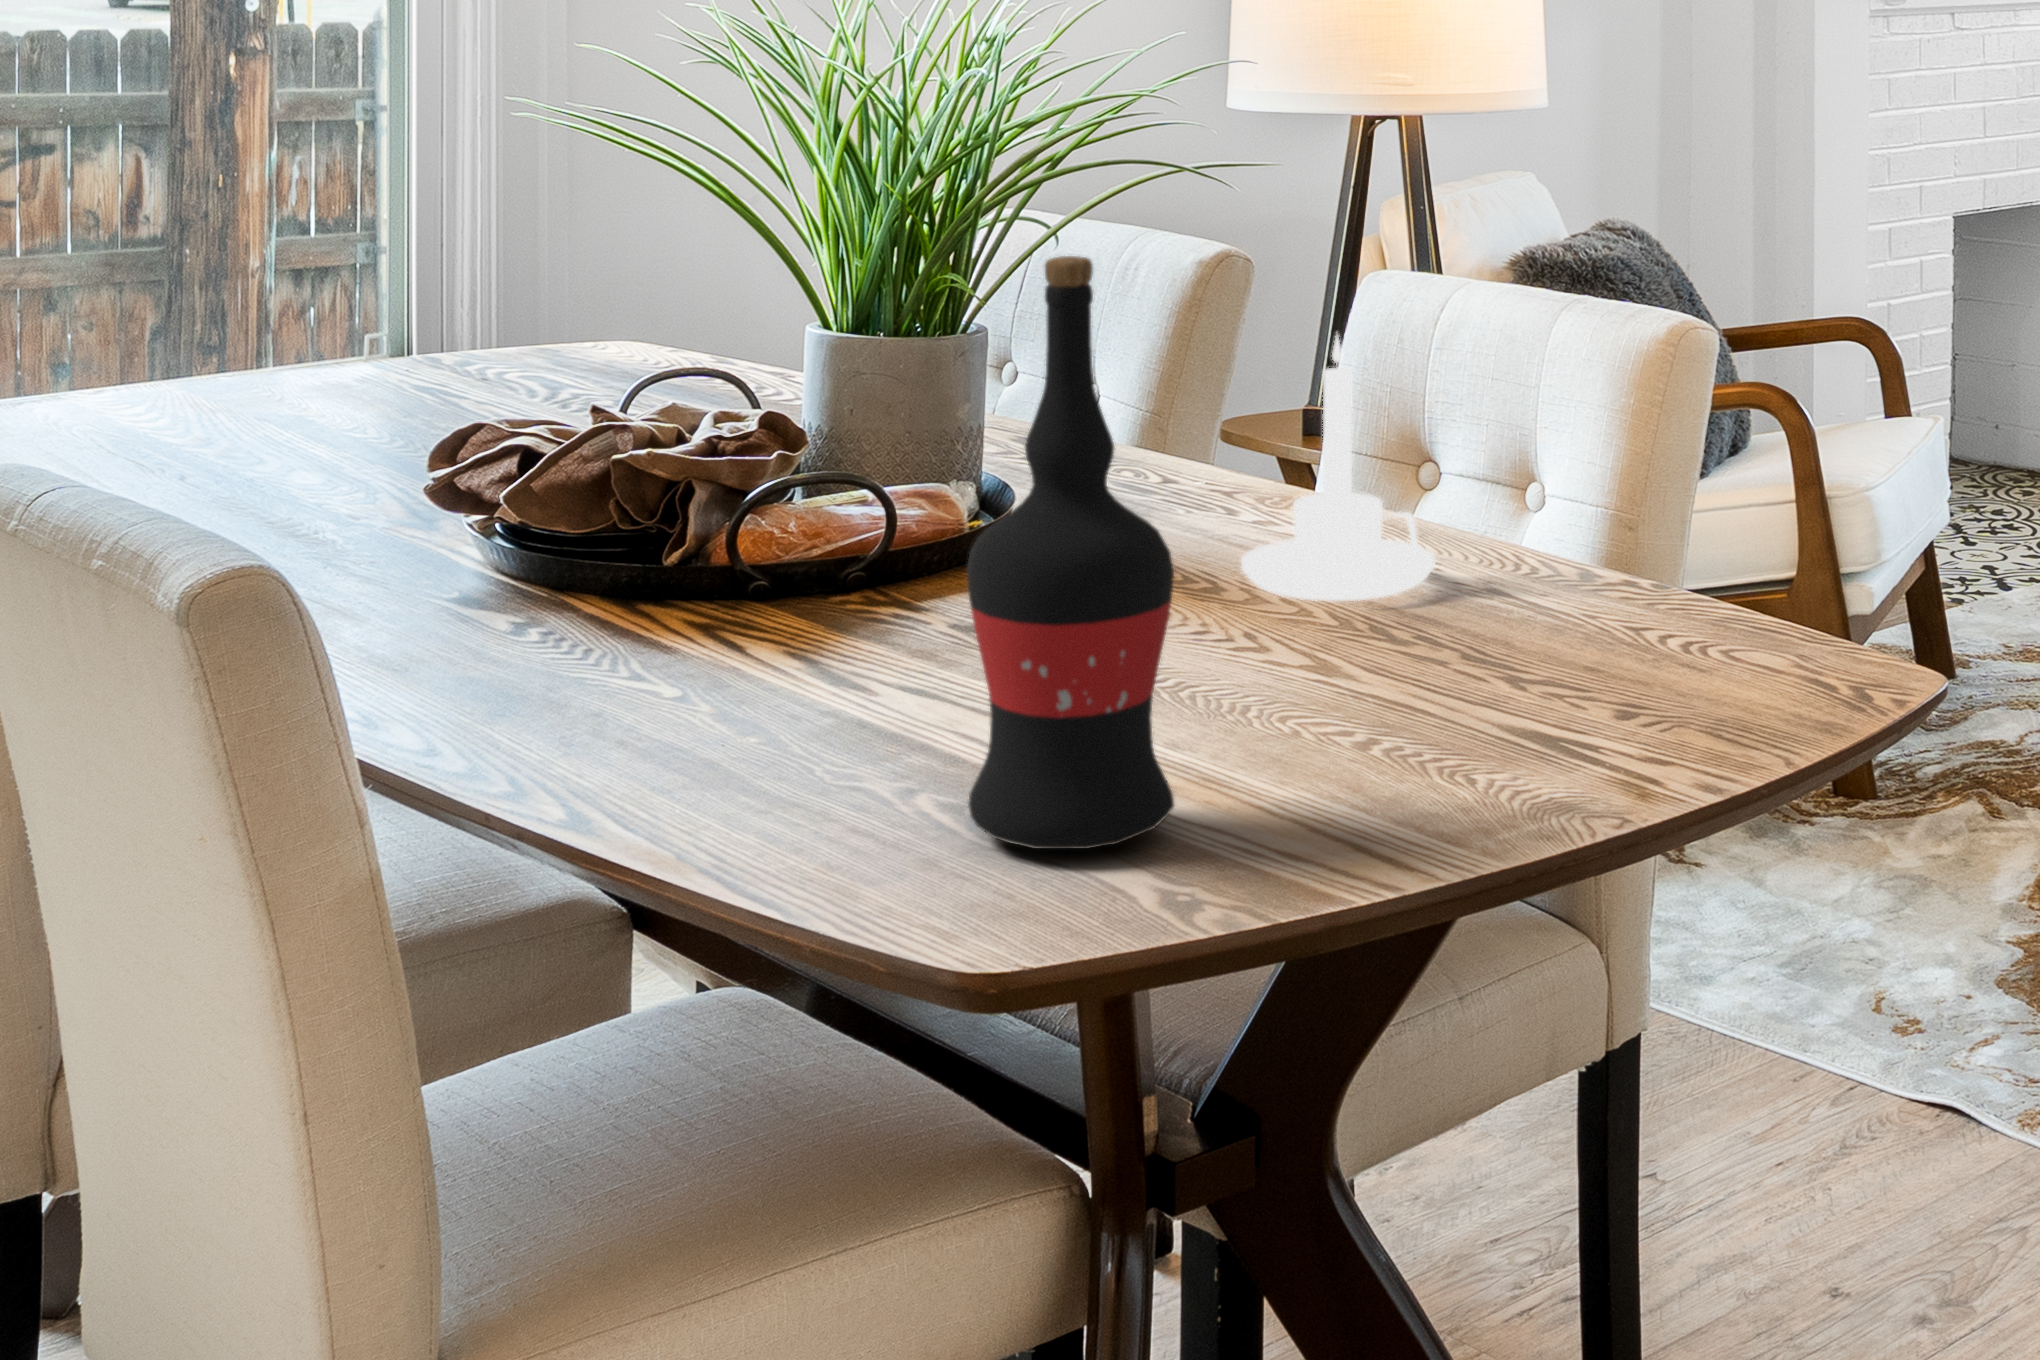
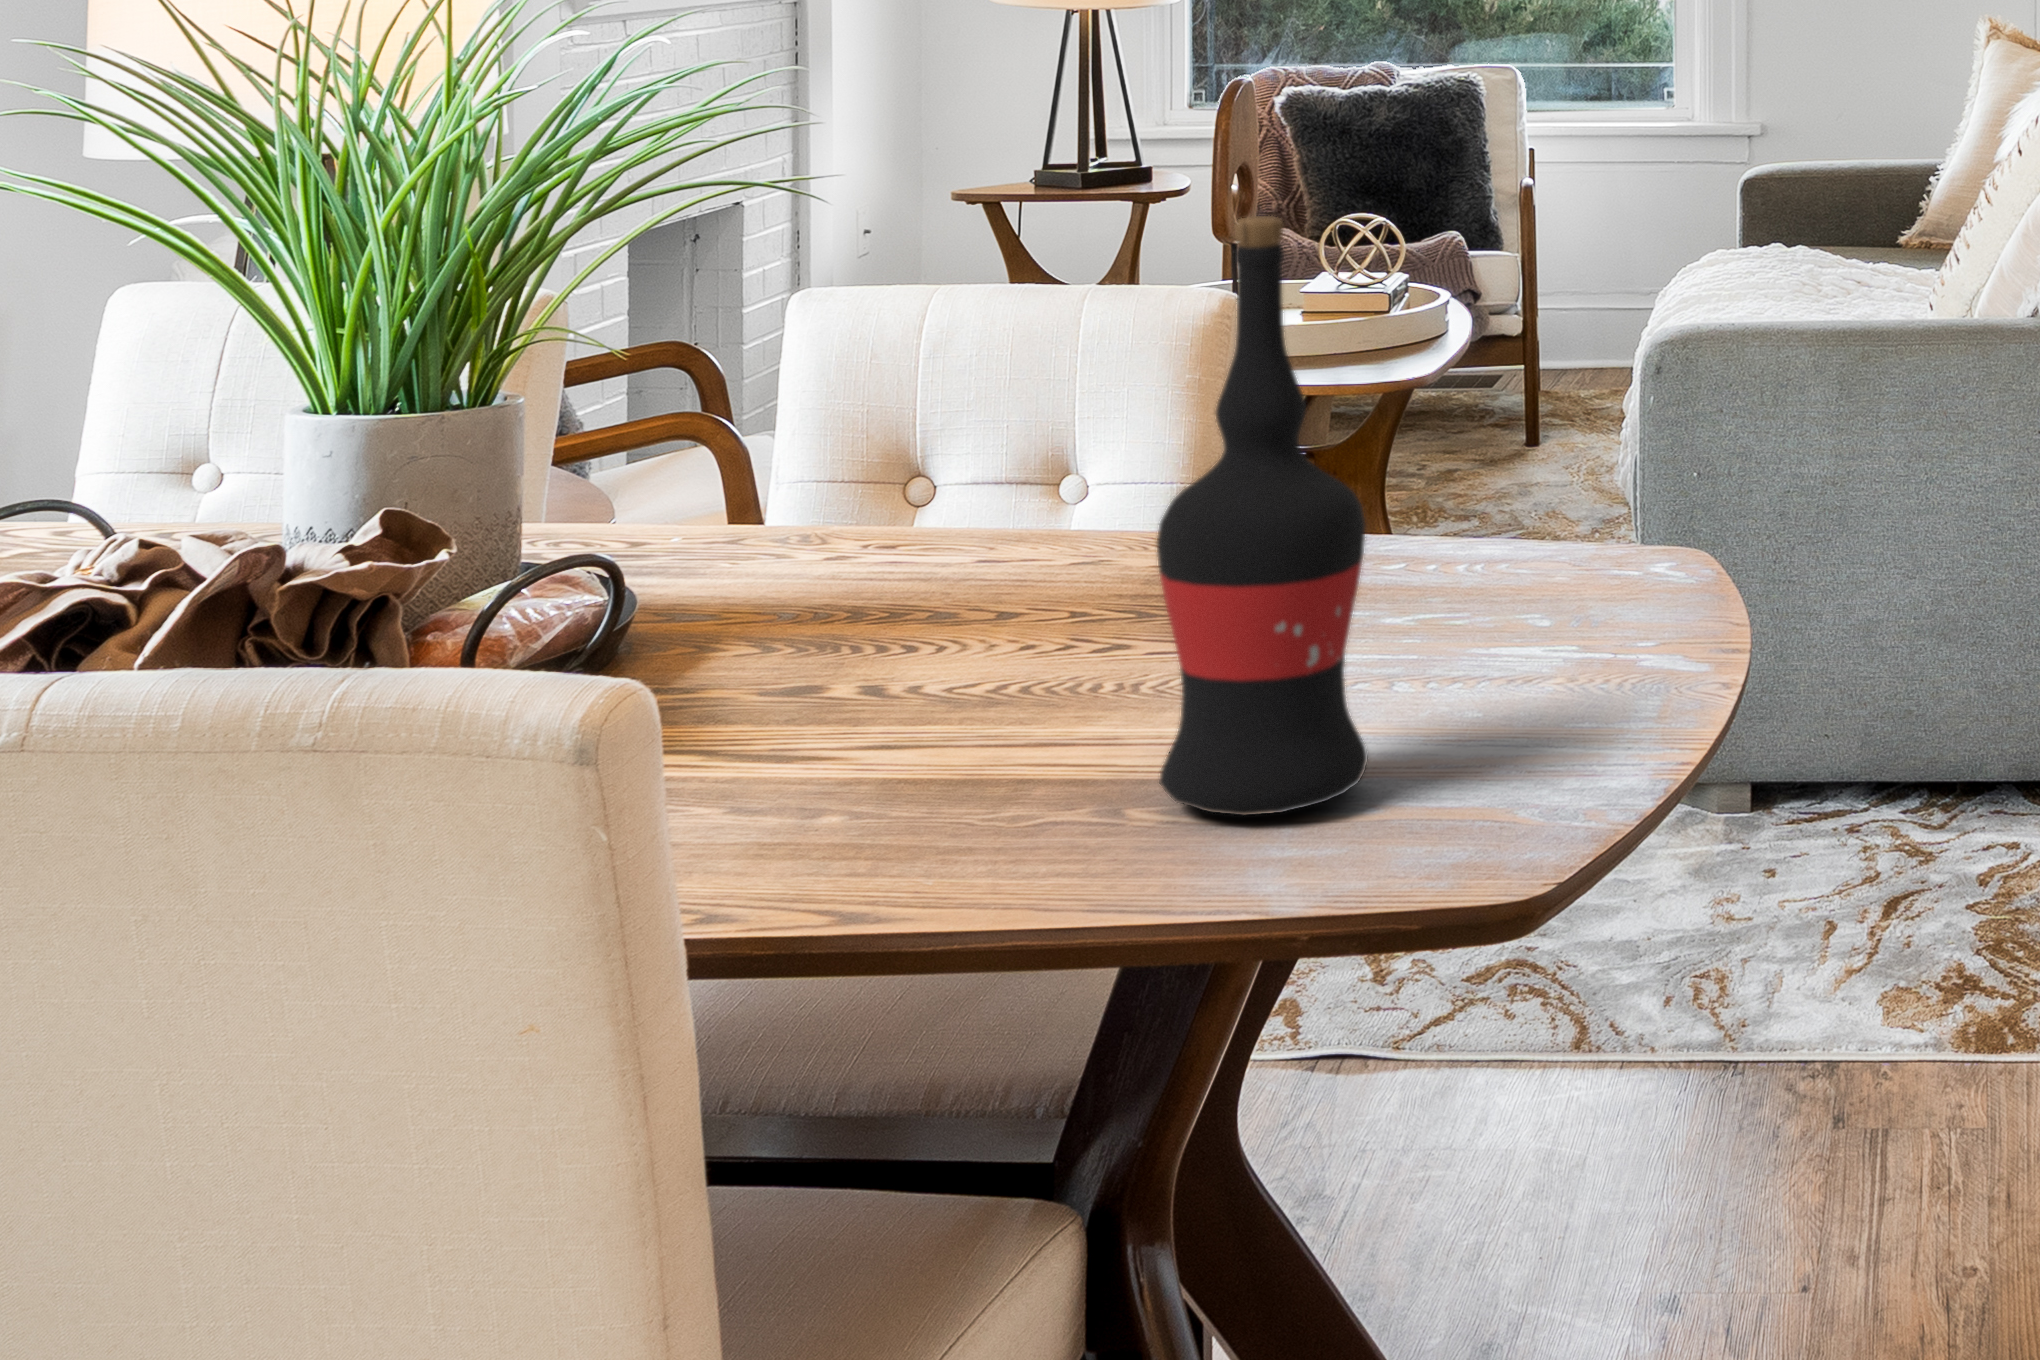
candle holder: present [1241,335,1436,601] -> none [863,321,1077,603]

